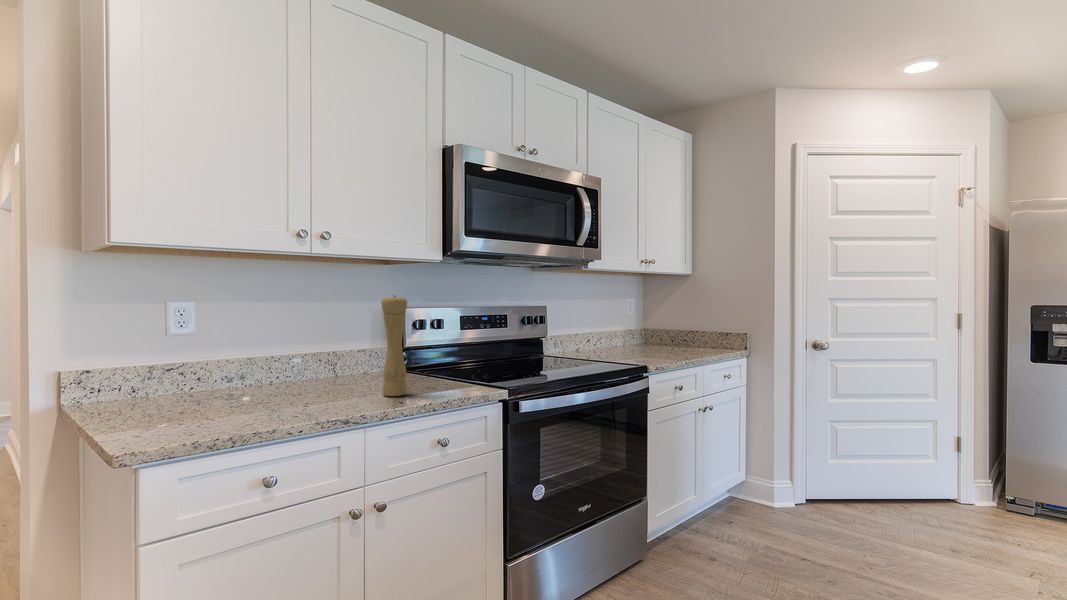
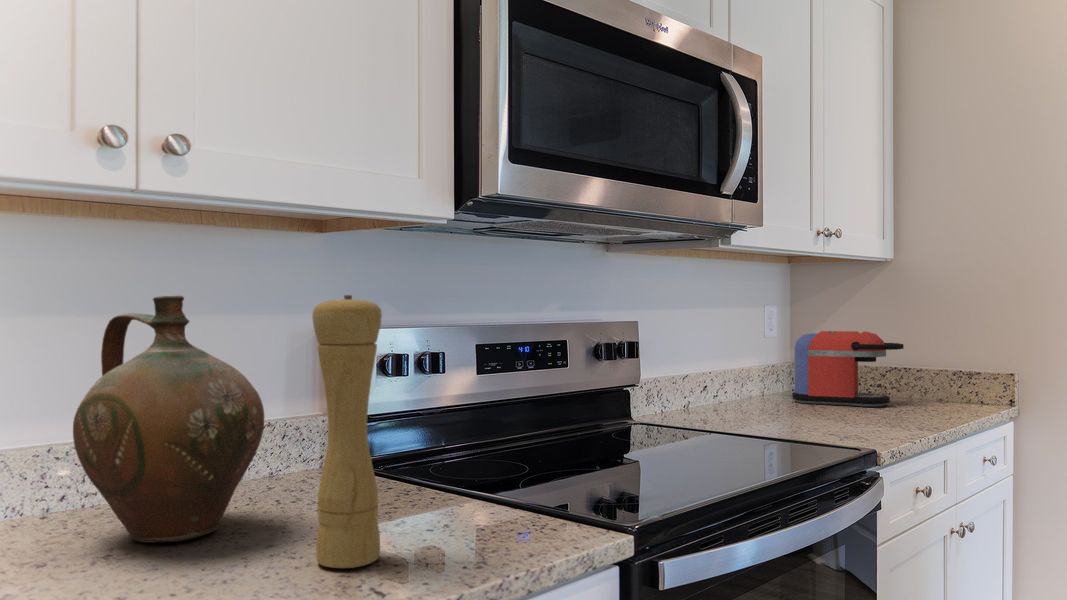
ceramic jug: none [290,295,363,390] -> present [73,296,264,543]
coffee maker: none [637,311,692,350] -> present [792,331,904,407]

